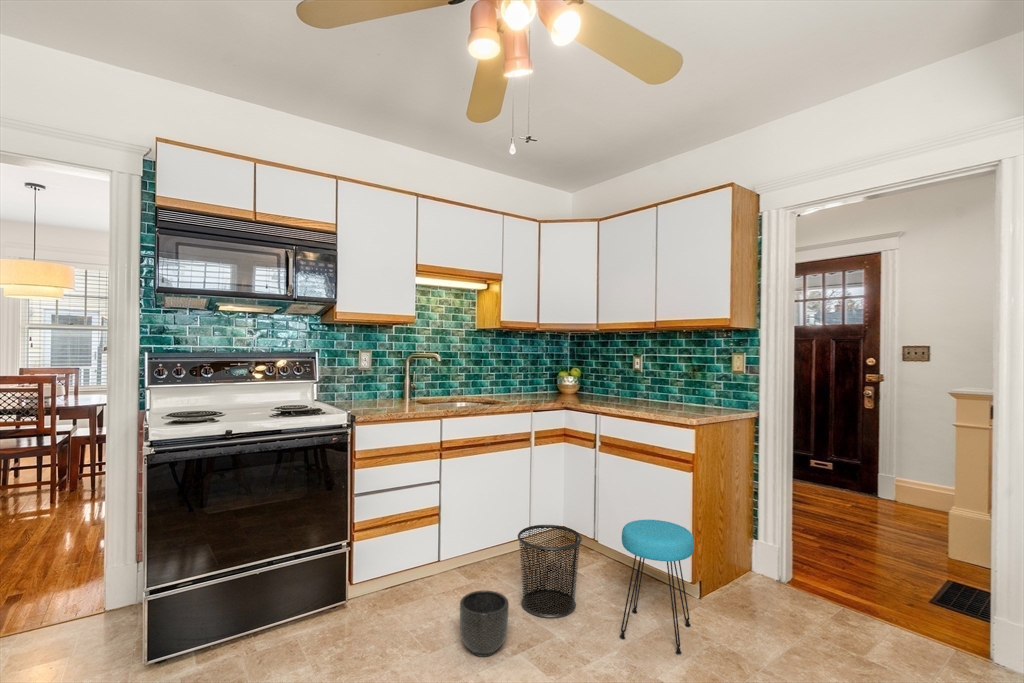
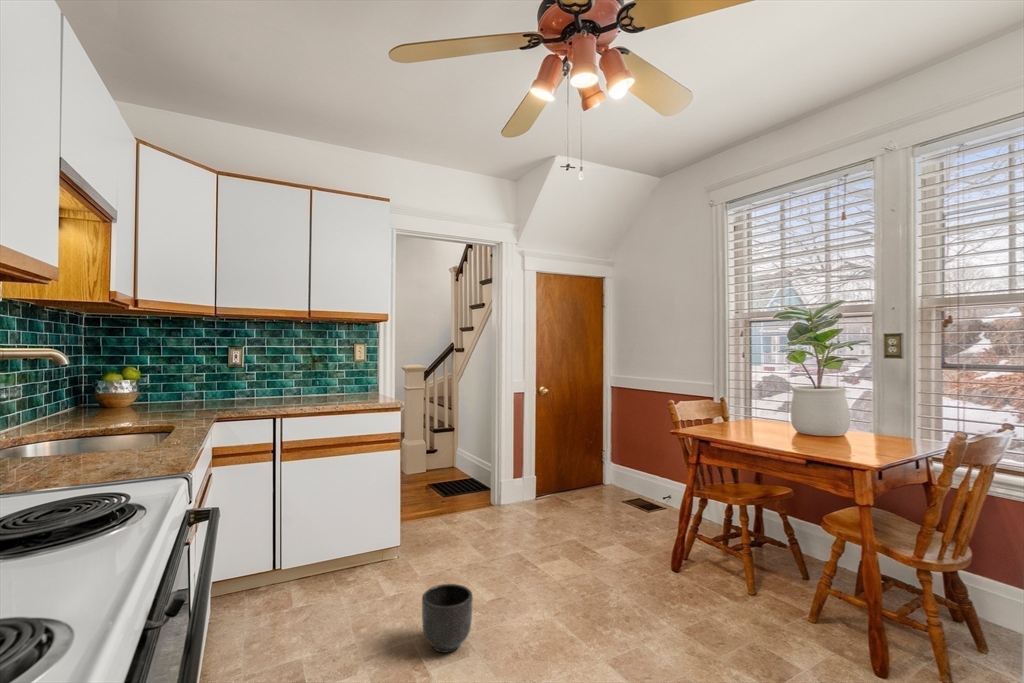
stool: present [620,520,694,653] -> none [411,477,476,577]
waste bin: present [518,525,582,618] -> none [345,521,415,618]

